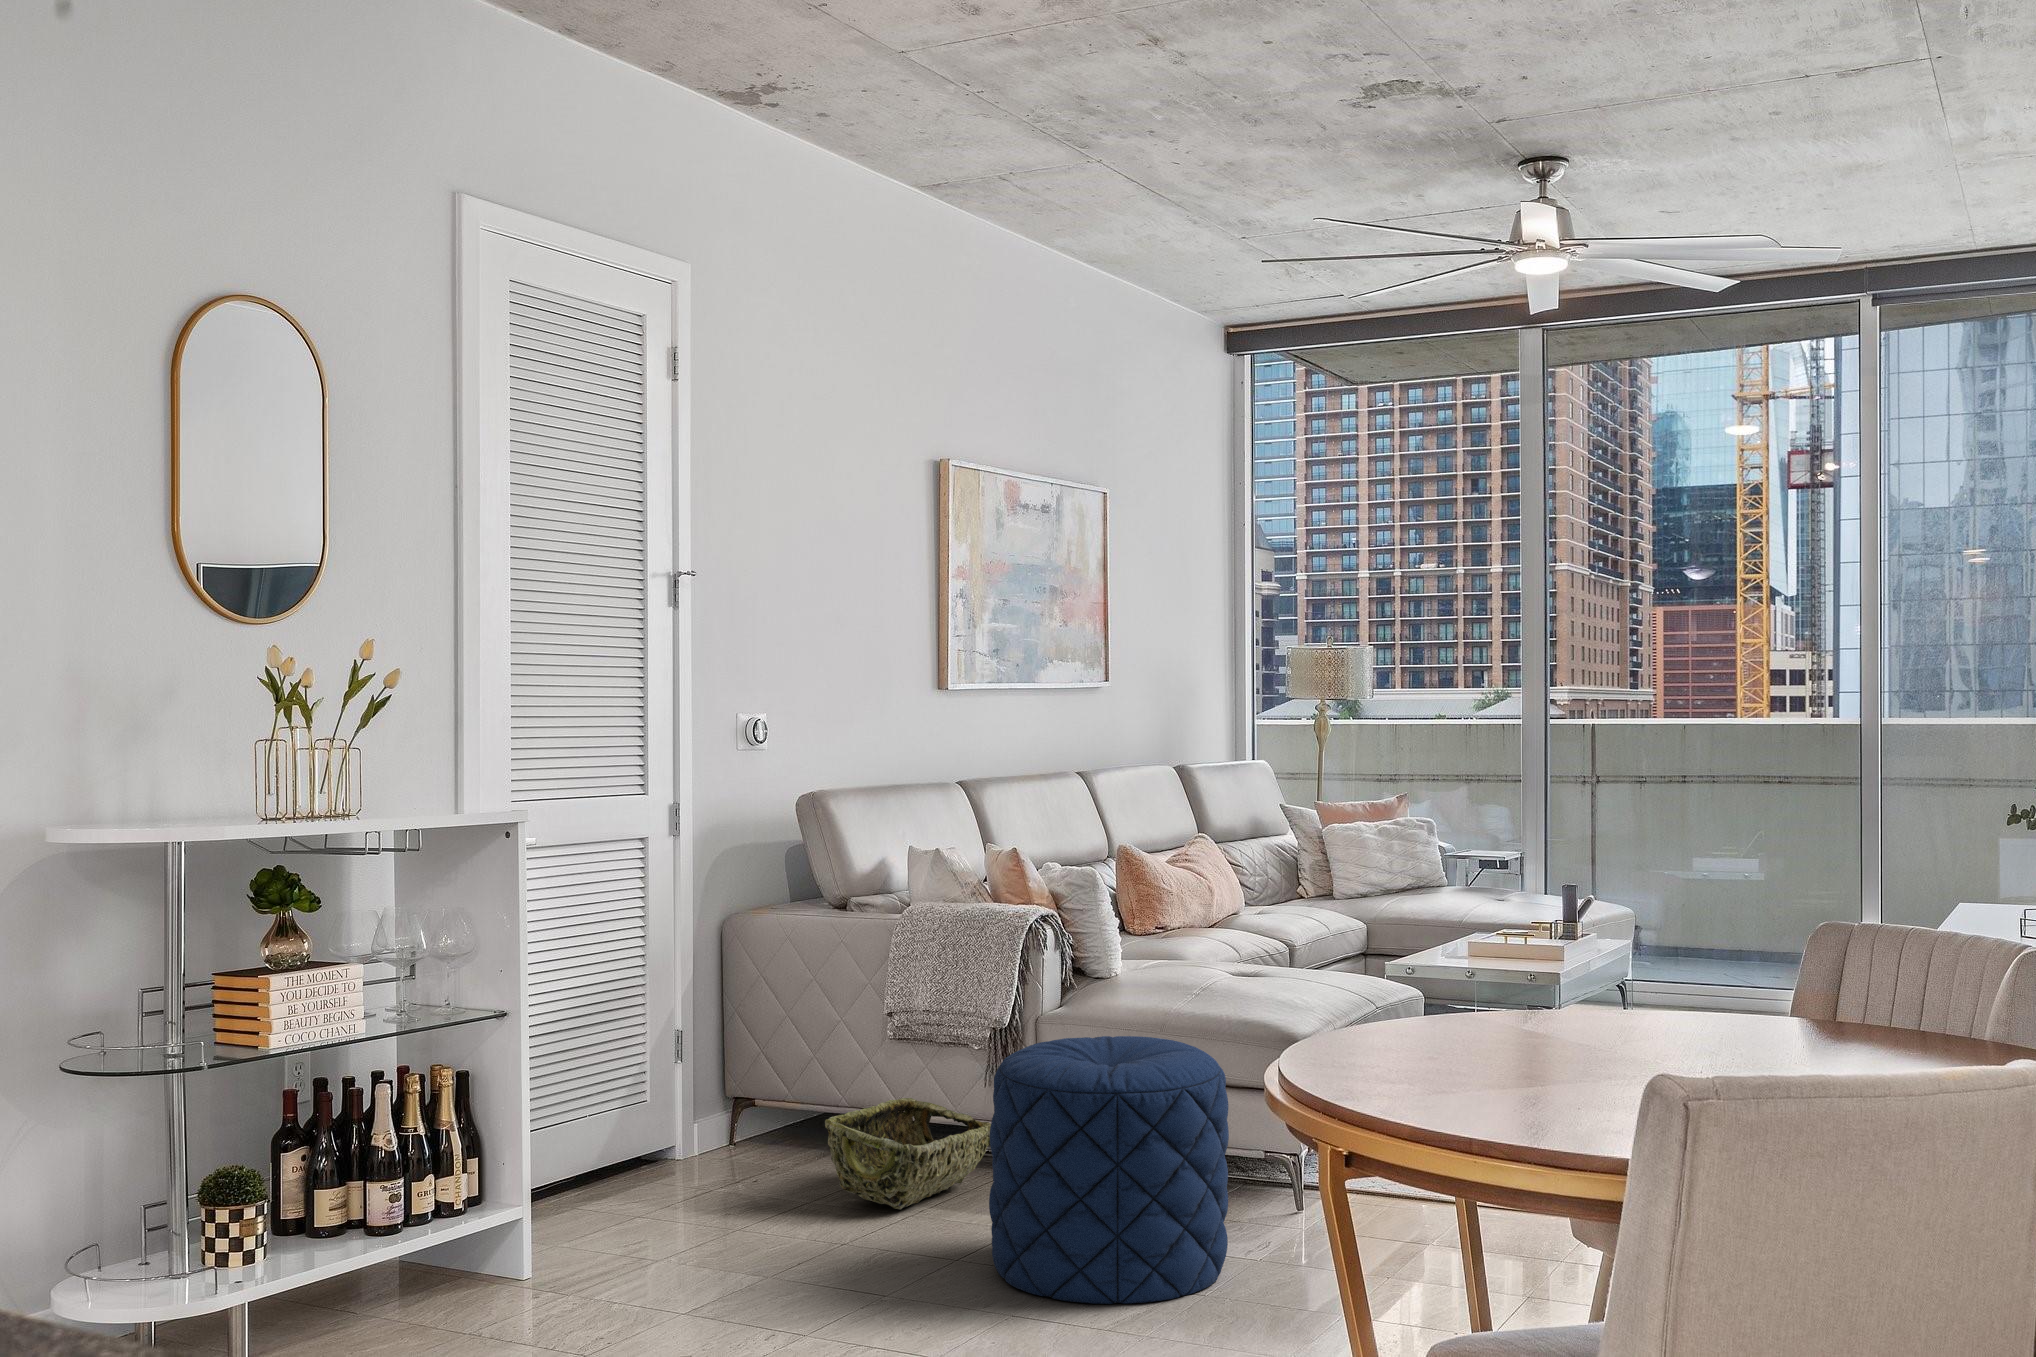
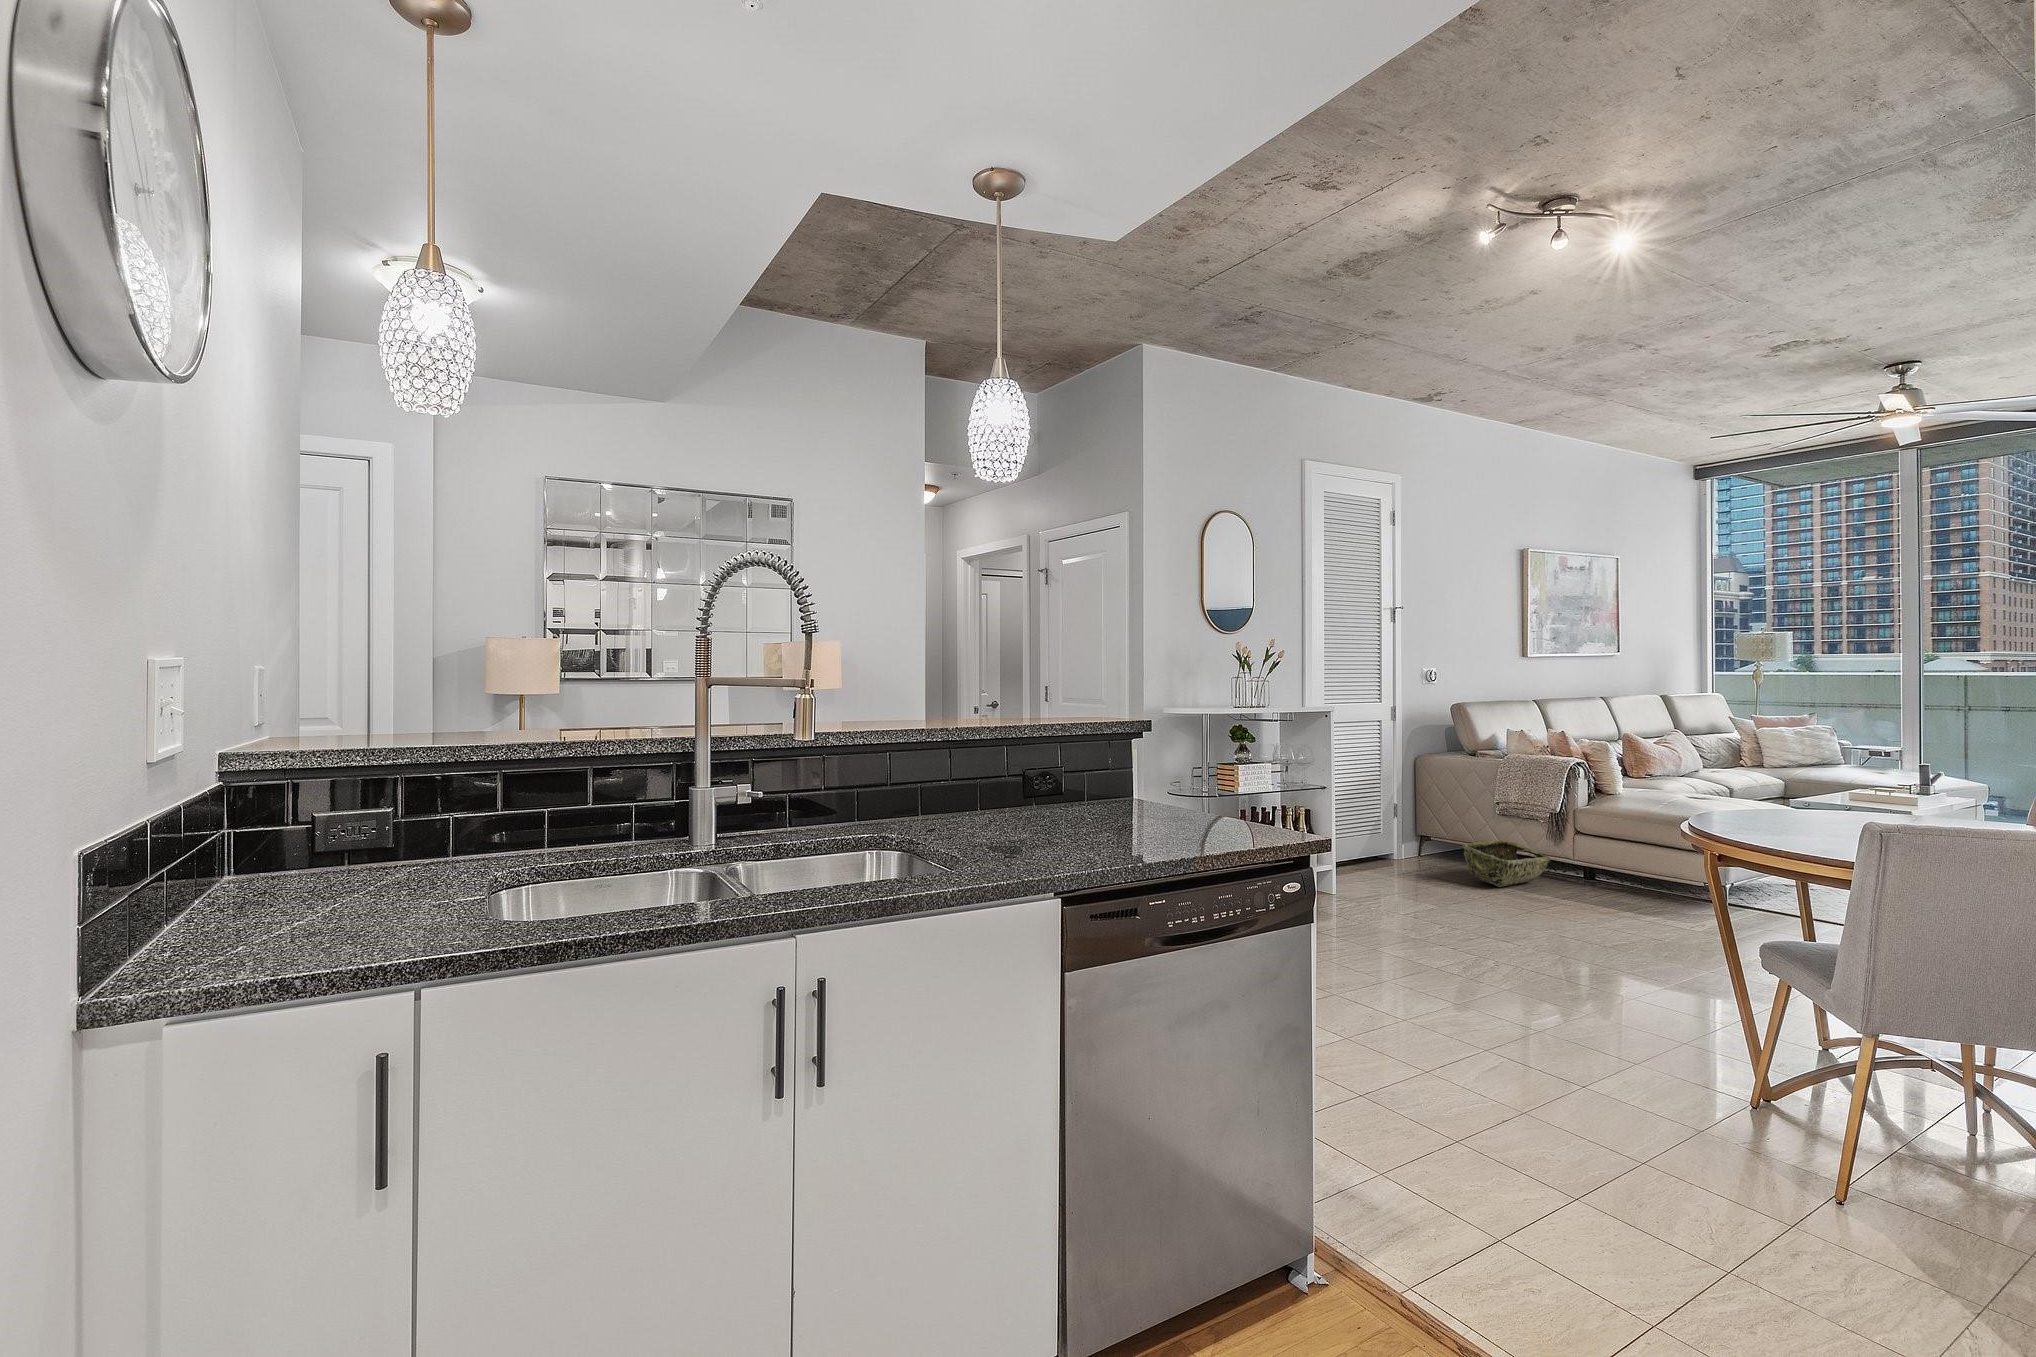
pouf: present [989,1036,1229,1304] -> none [1542,821,1678,944]

